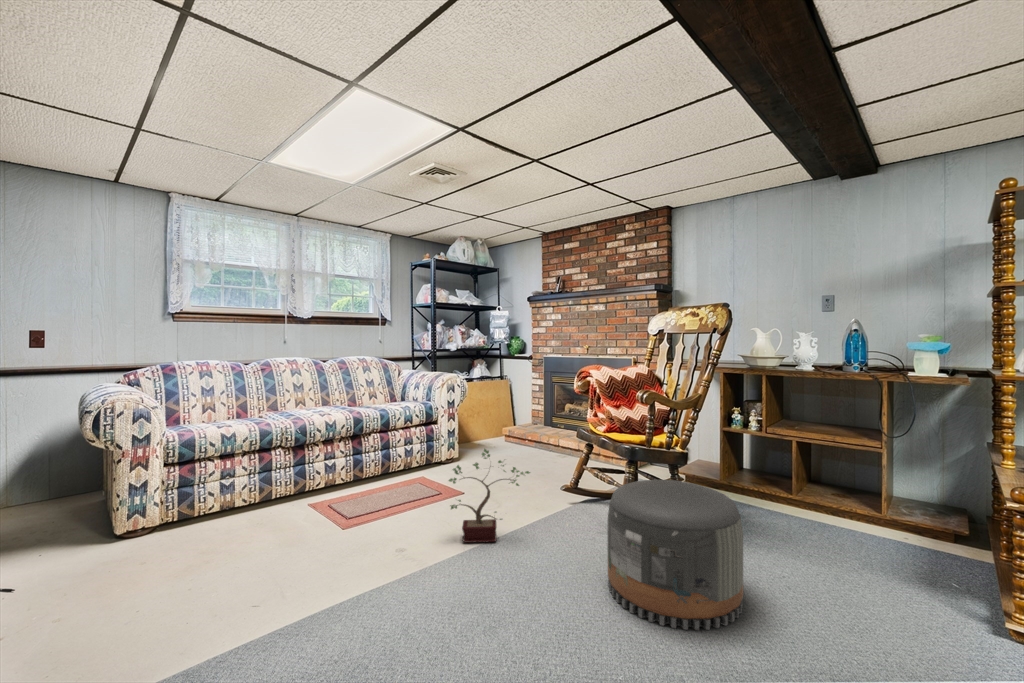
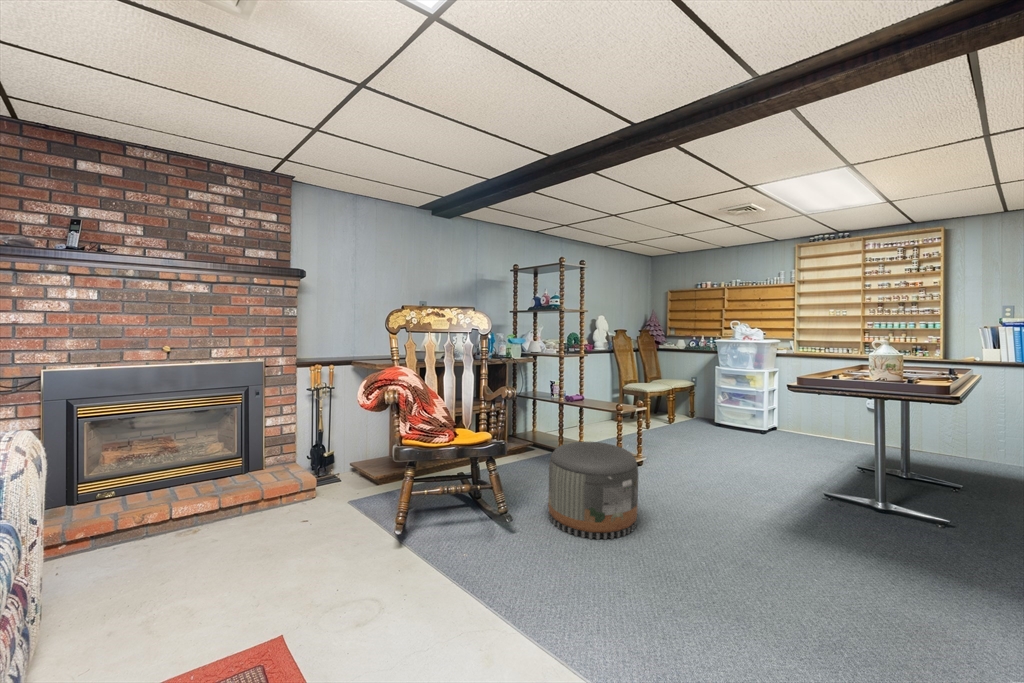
potted plant: present [449,449,530,543] -> none [479,495,518,619]

